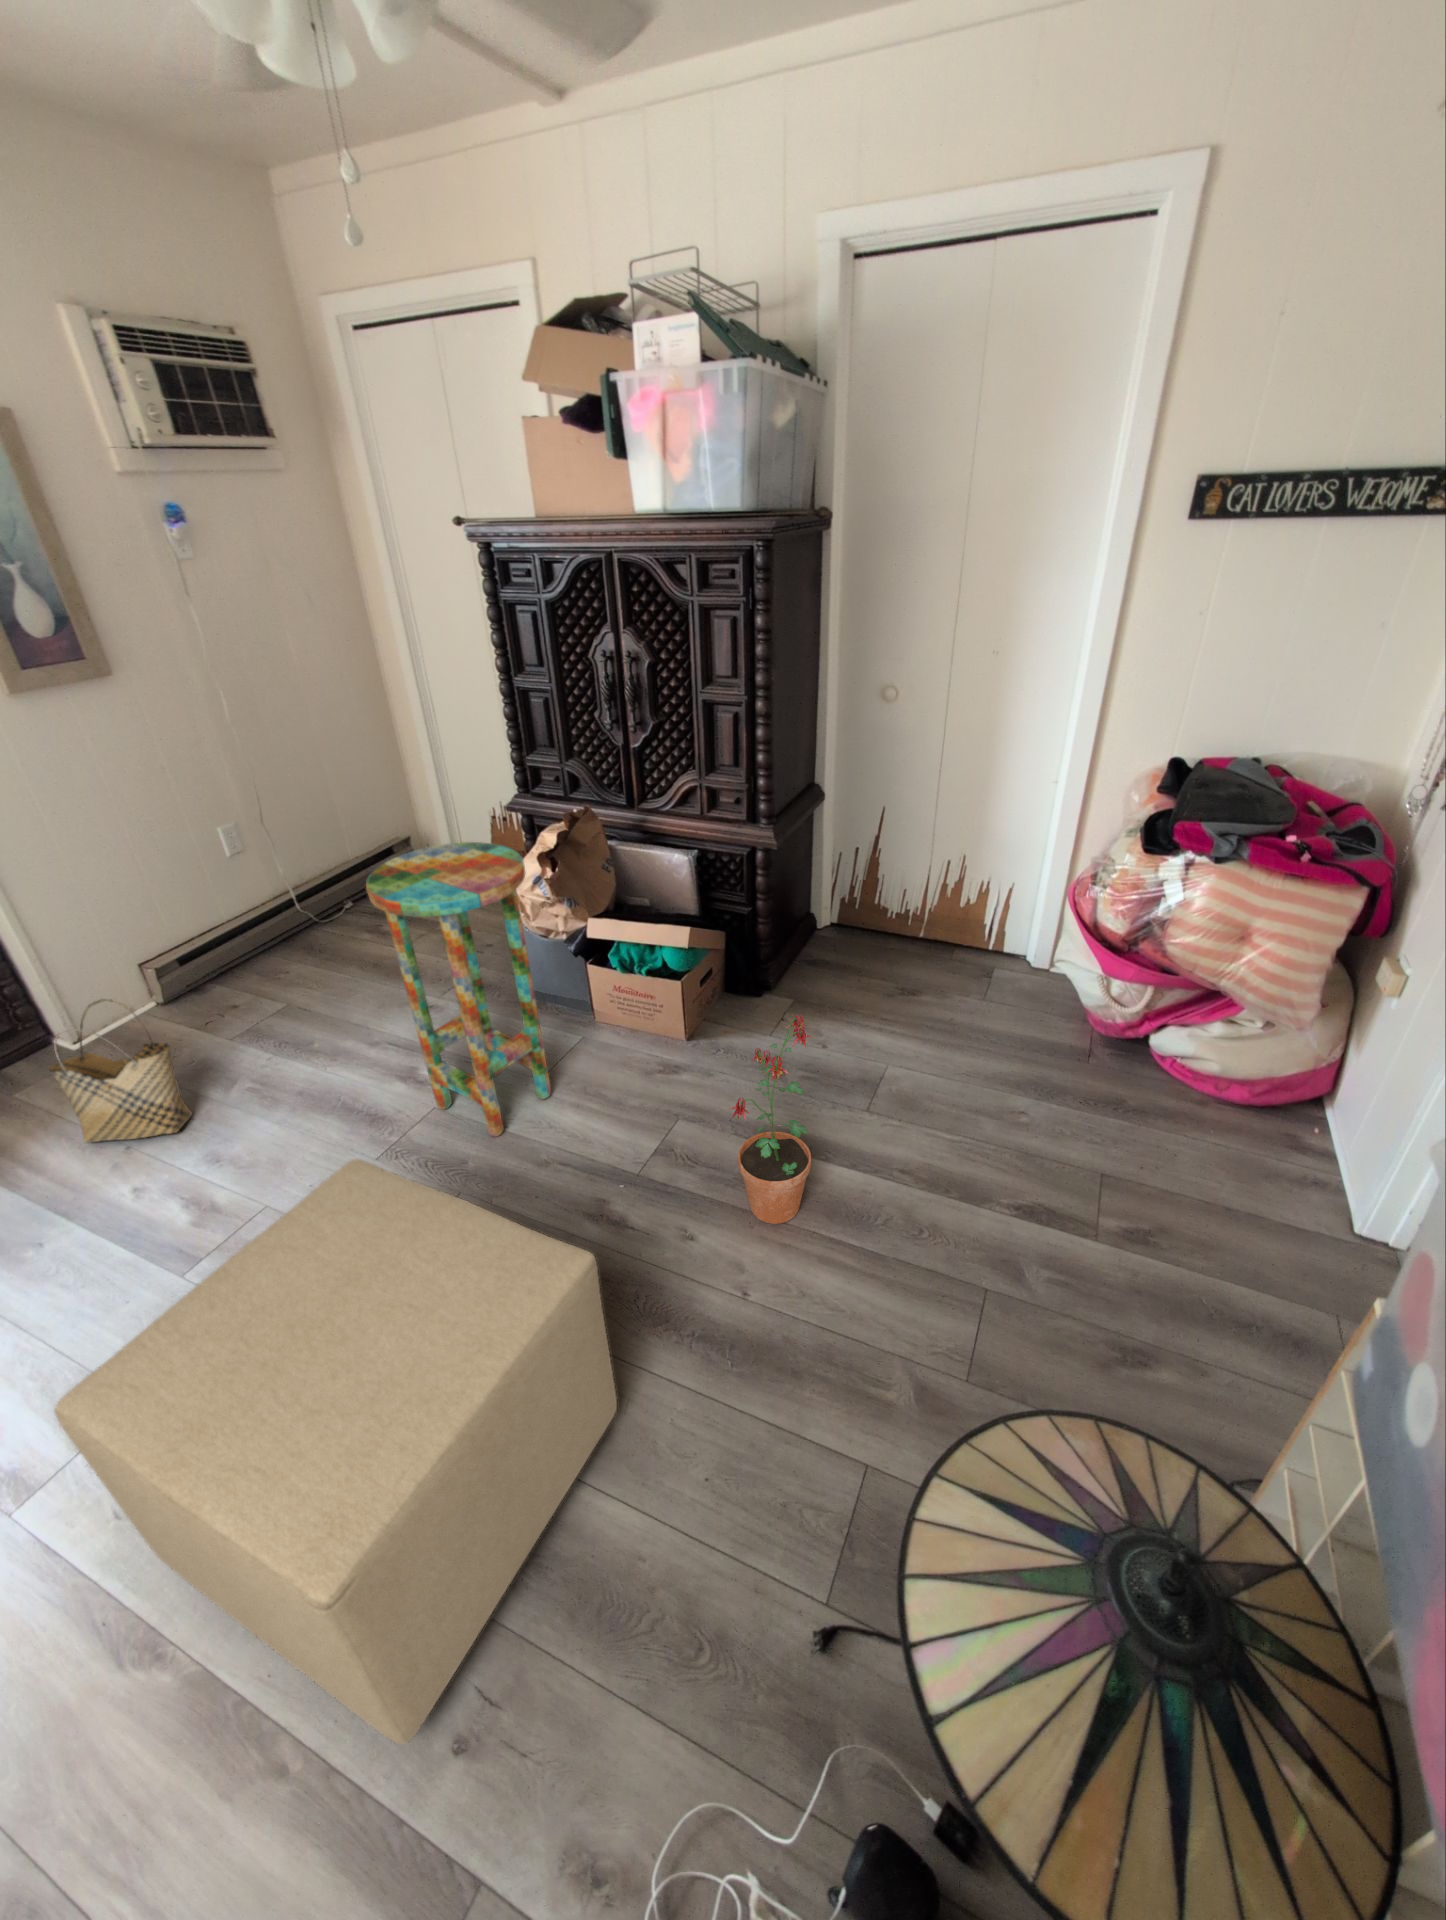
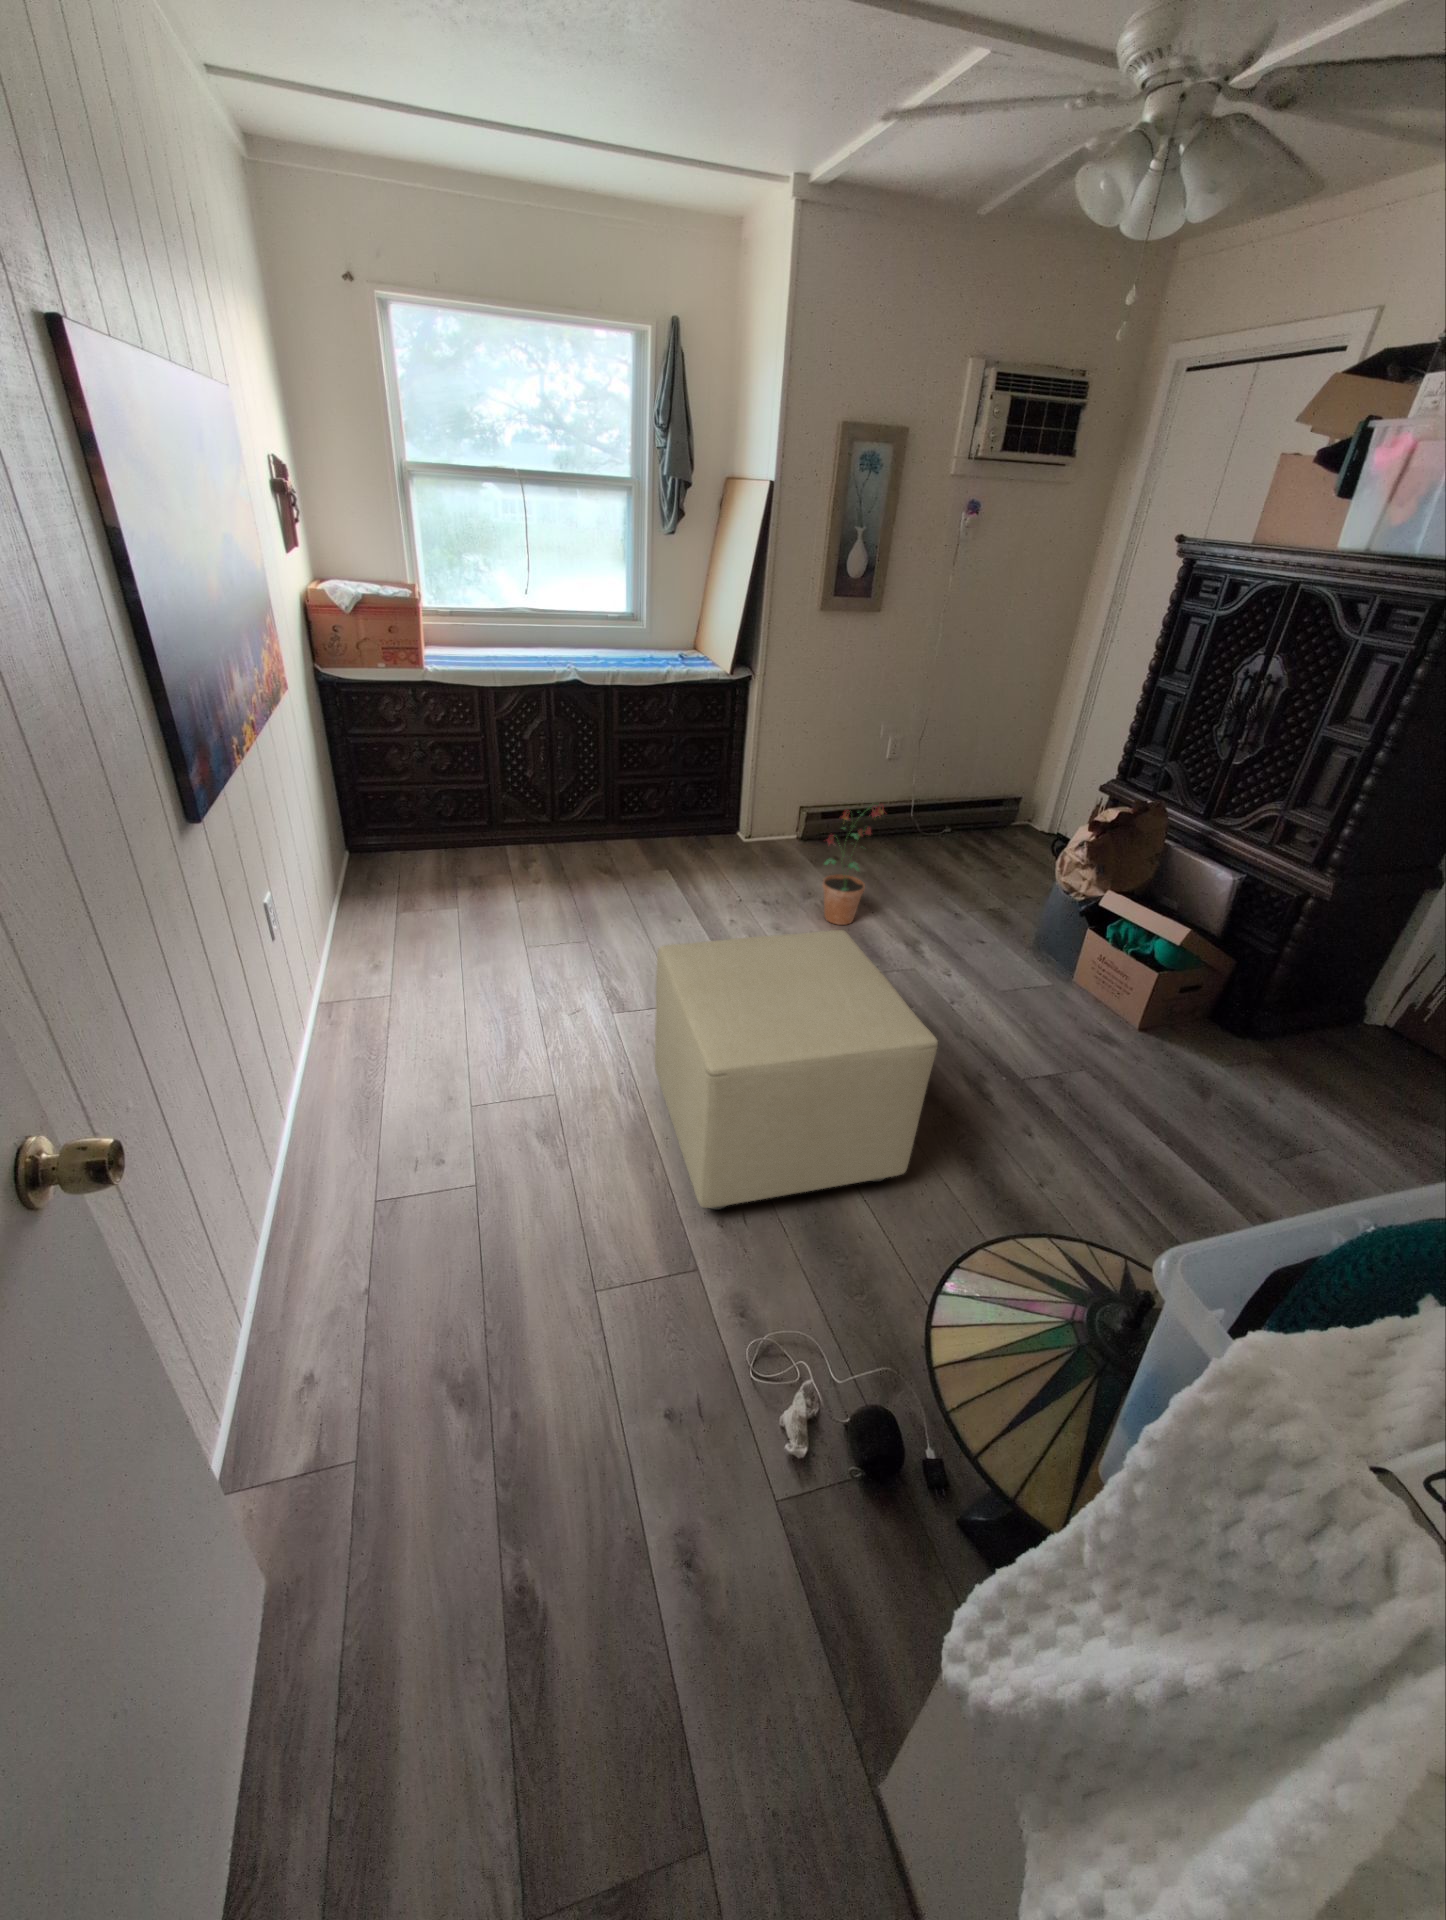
side table: present [366,842,551,1137] -> none [918,776,1068,1006]
woven basket: present [48,999,192,1143] -> none [725,807,792,905]
potted plant: present [729,1015,812,1224] -> present [823,804,884,925]

